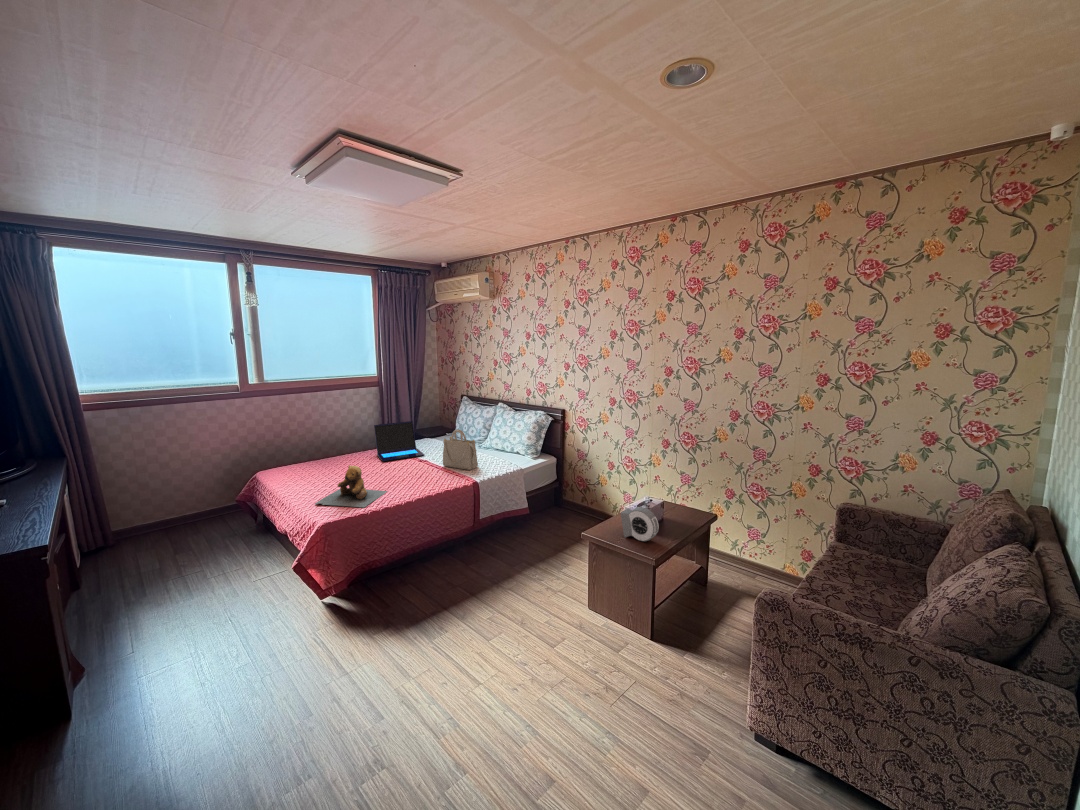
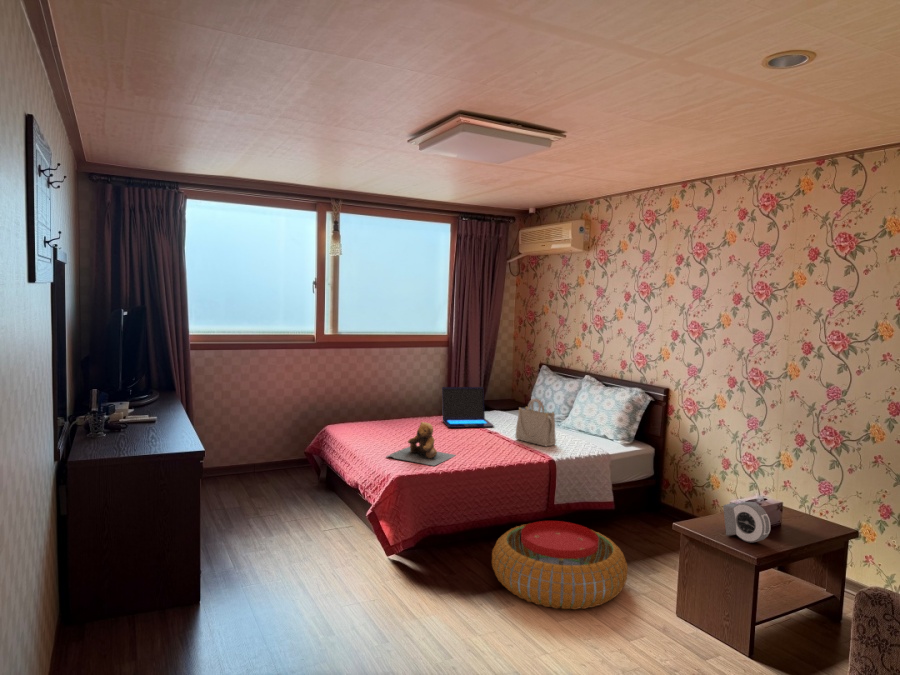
pouf: none [426,539,546,627] -> present [492,521,628,609]

